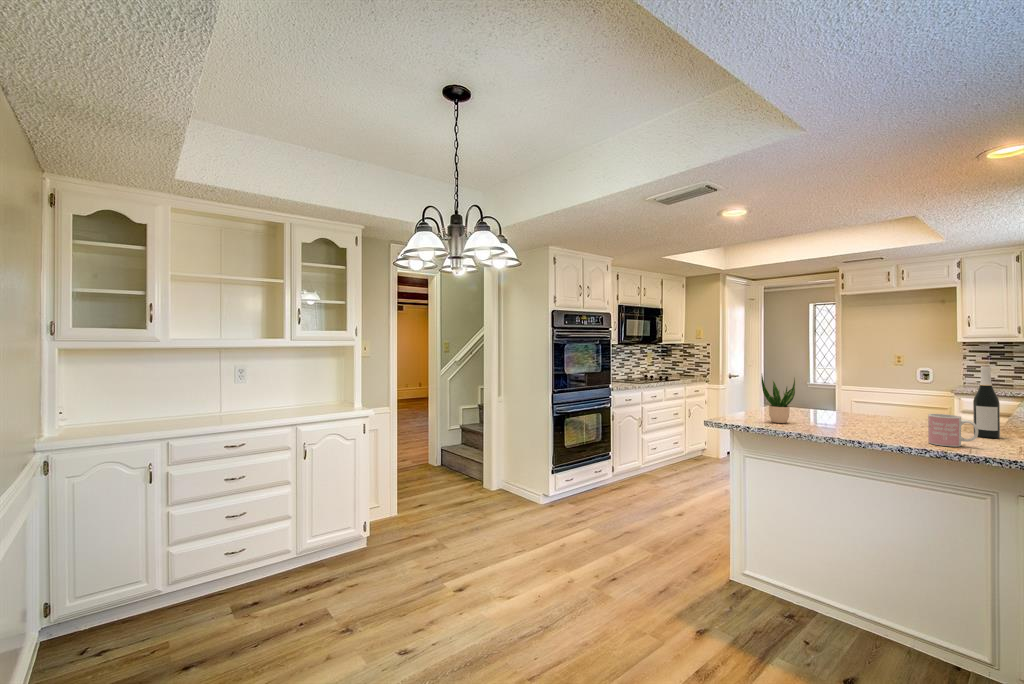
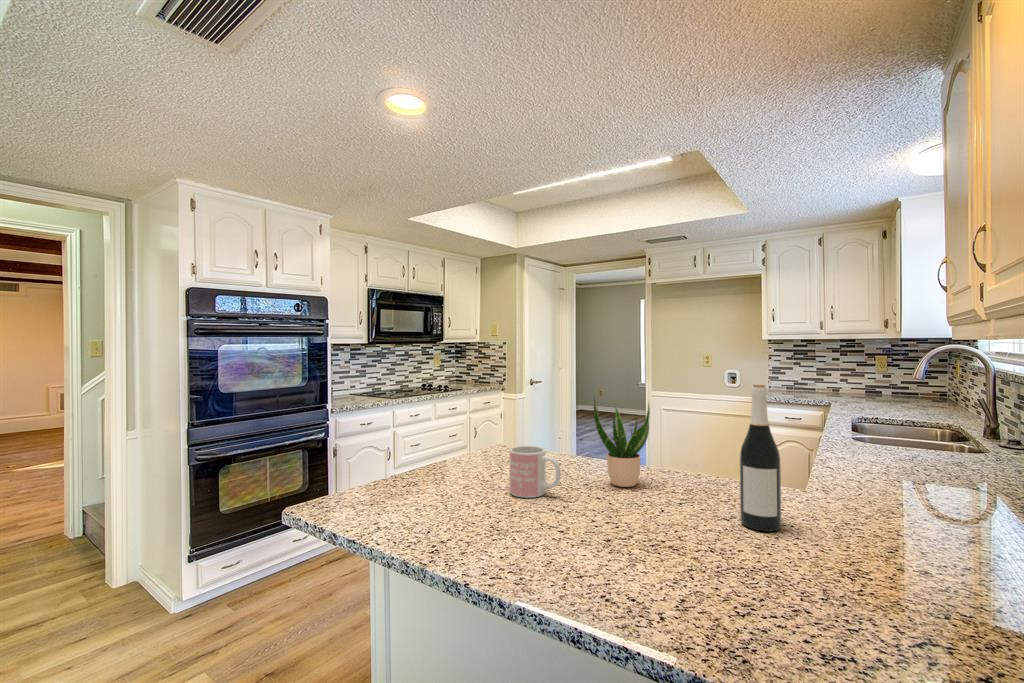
potted plant: present [761,376,795,423] -> present [594,397,650,487]
mug: present [928,414,978,447] -> present [510,446,561,498]

